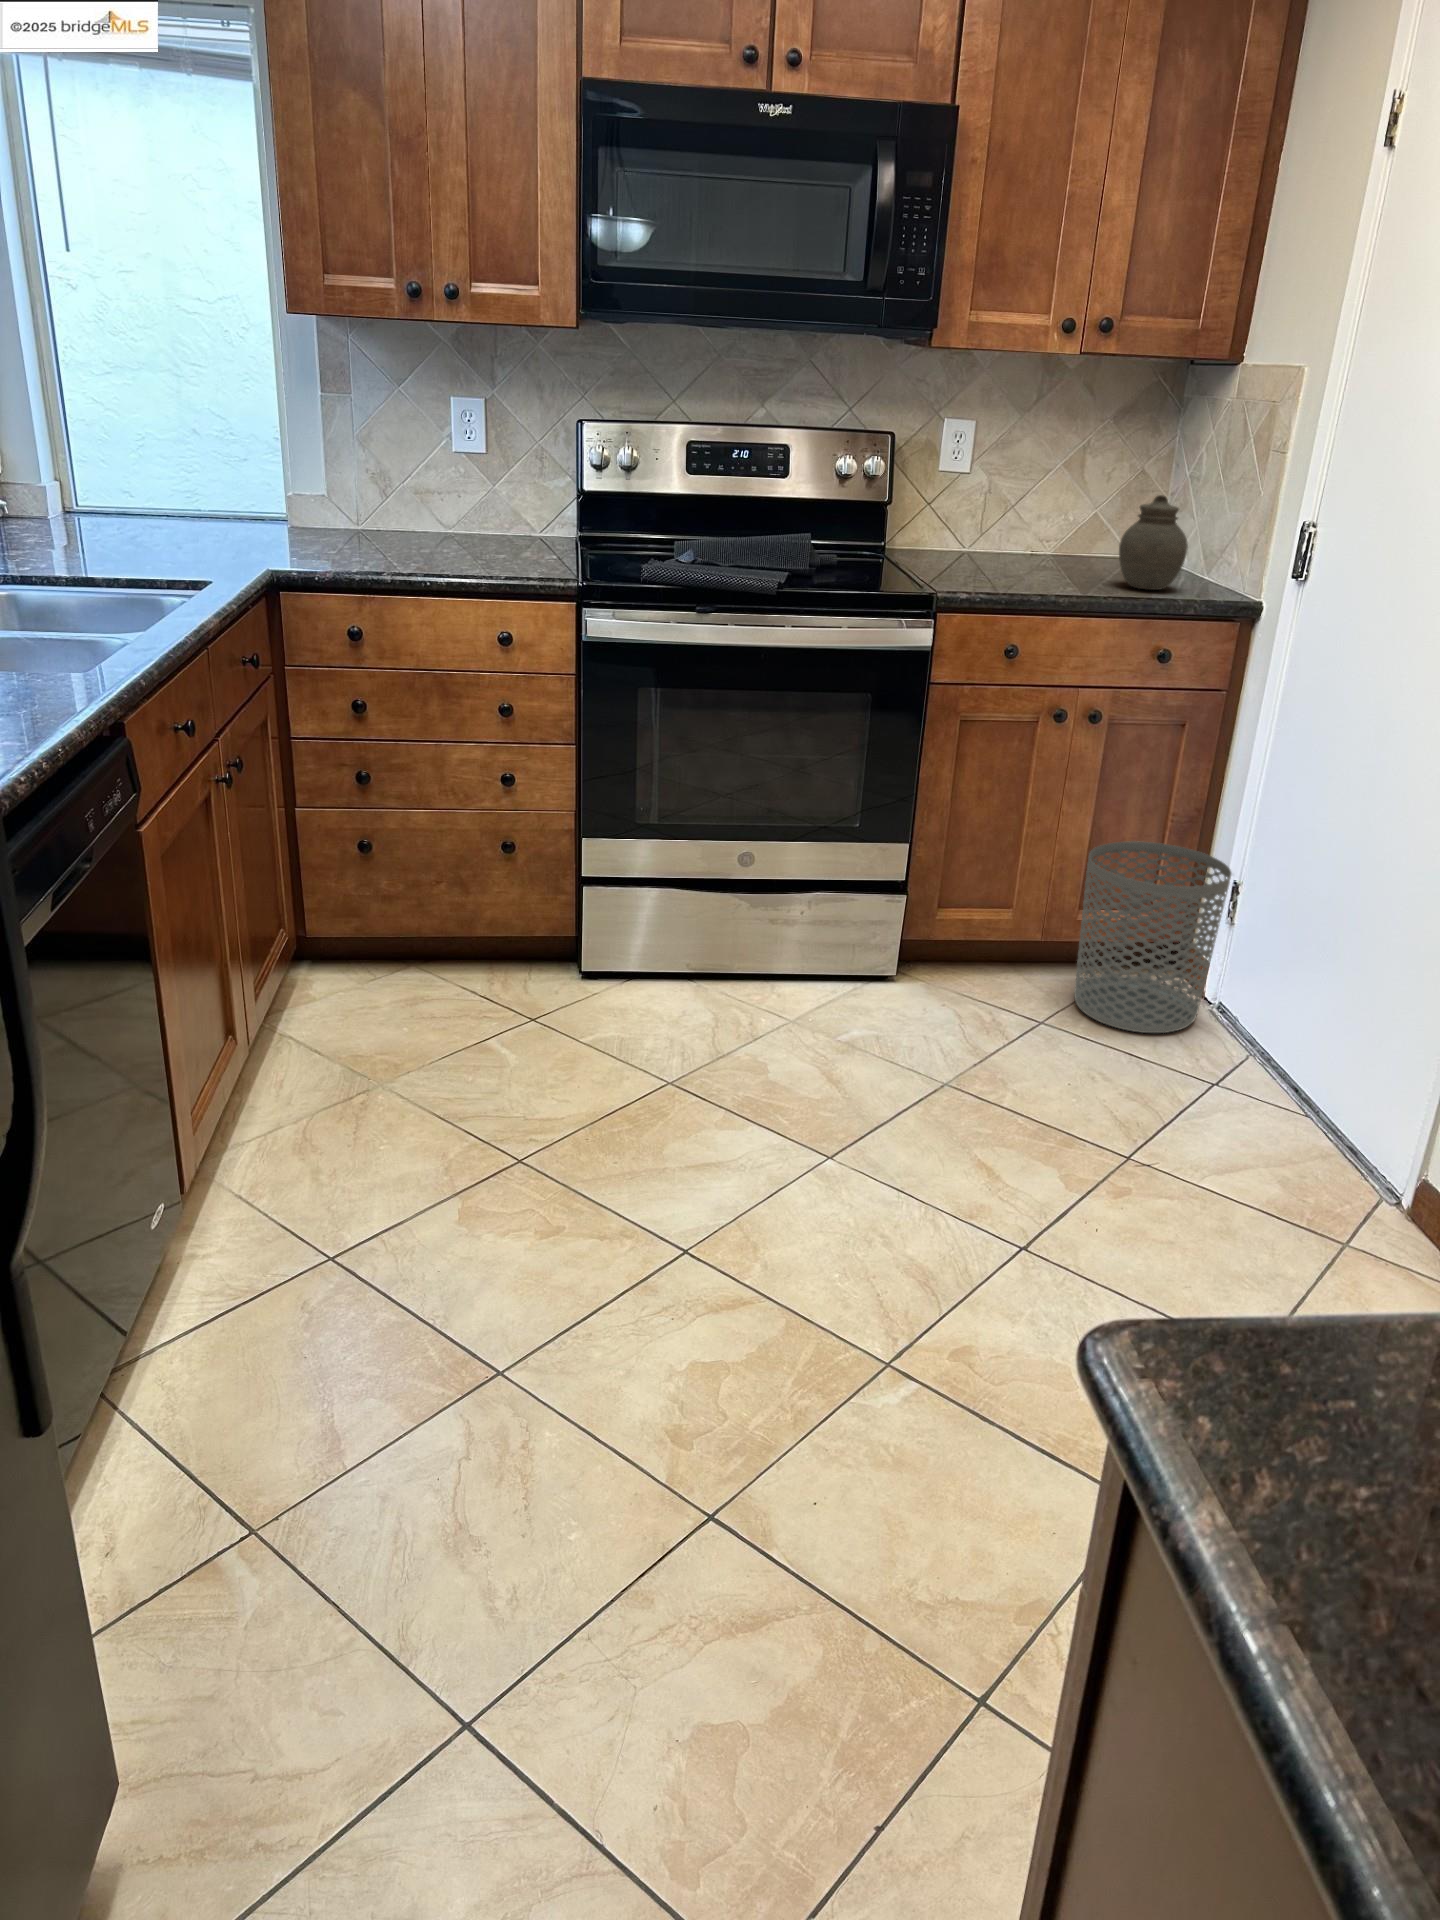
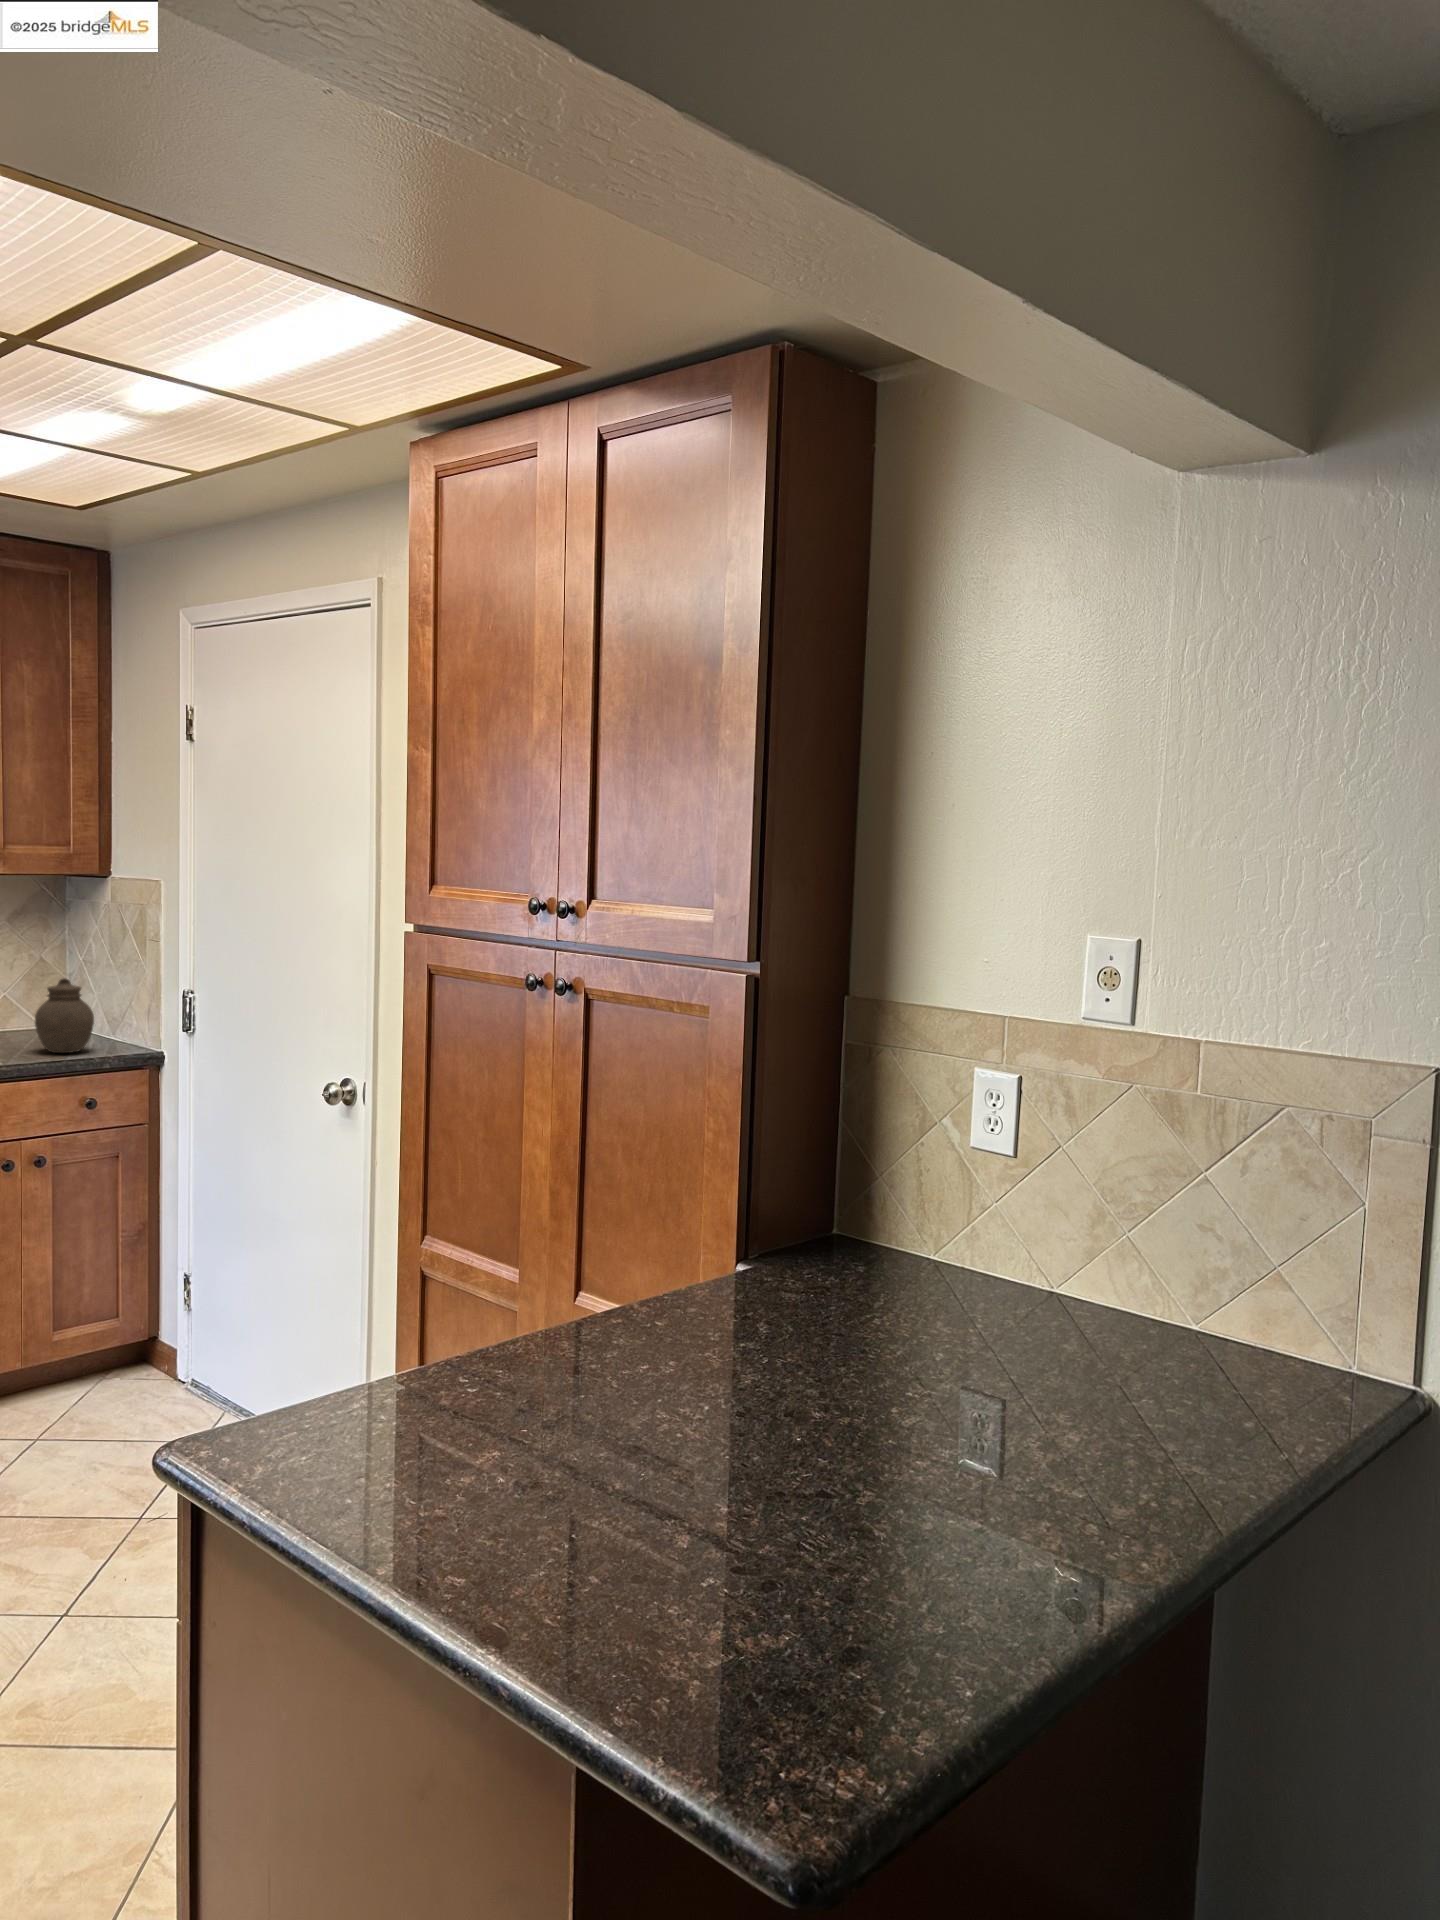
waste bin: present [1074,841,1231,1033] -> none [55,1257,181,1424]

